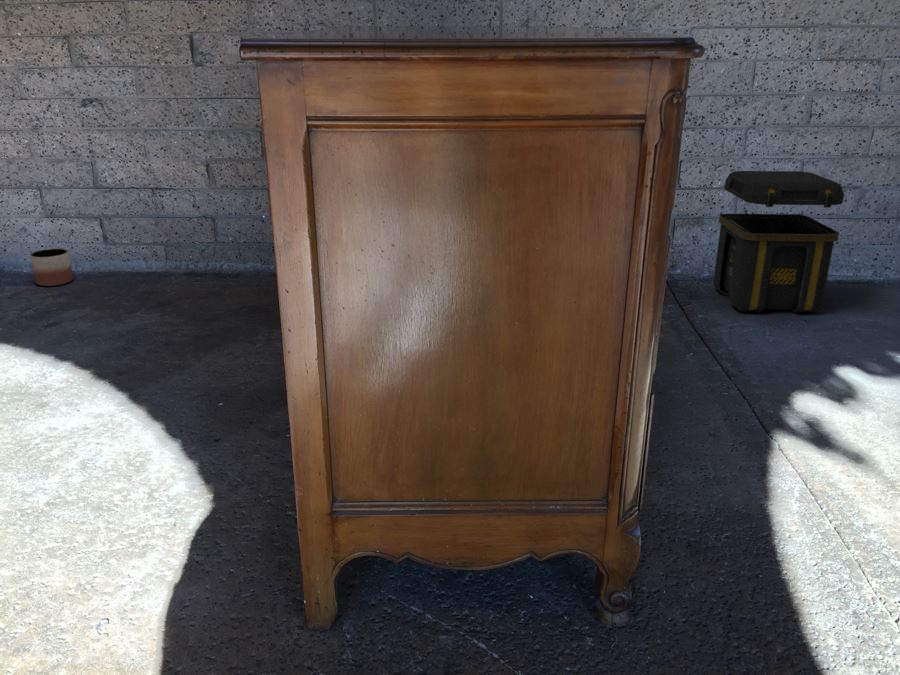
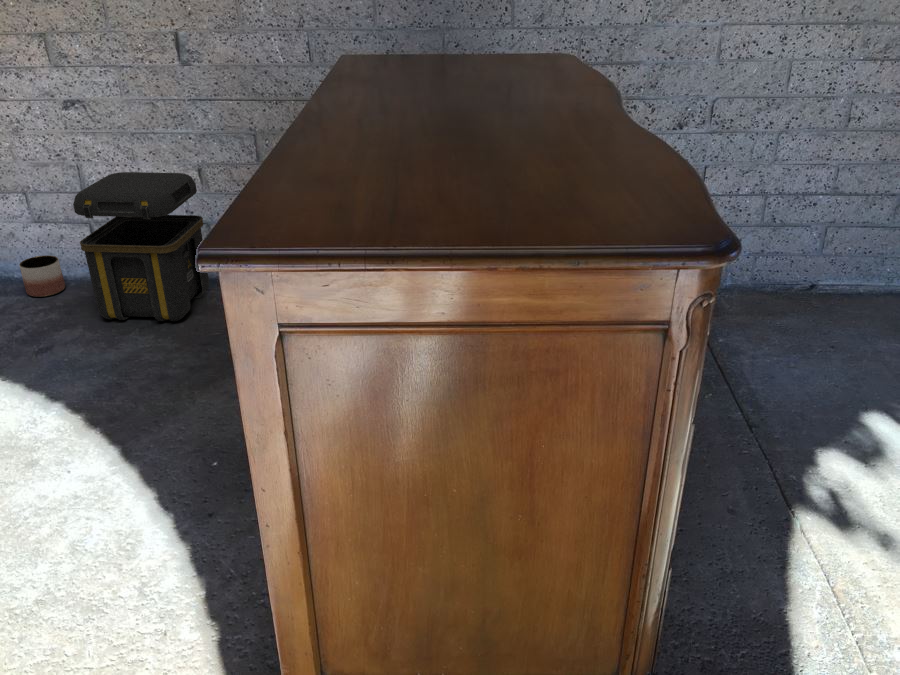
toolbox: present [714,171,844,313] -> present [73,172,209,321]

